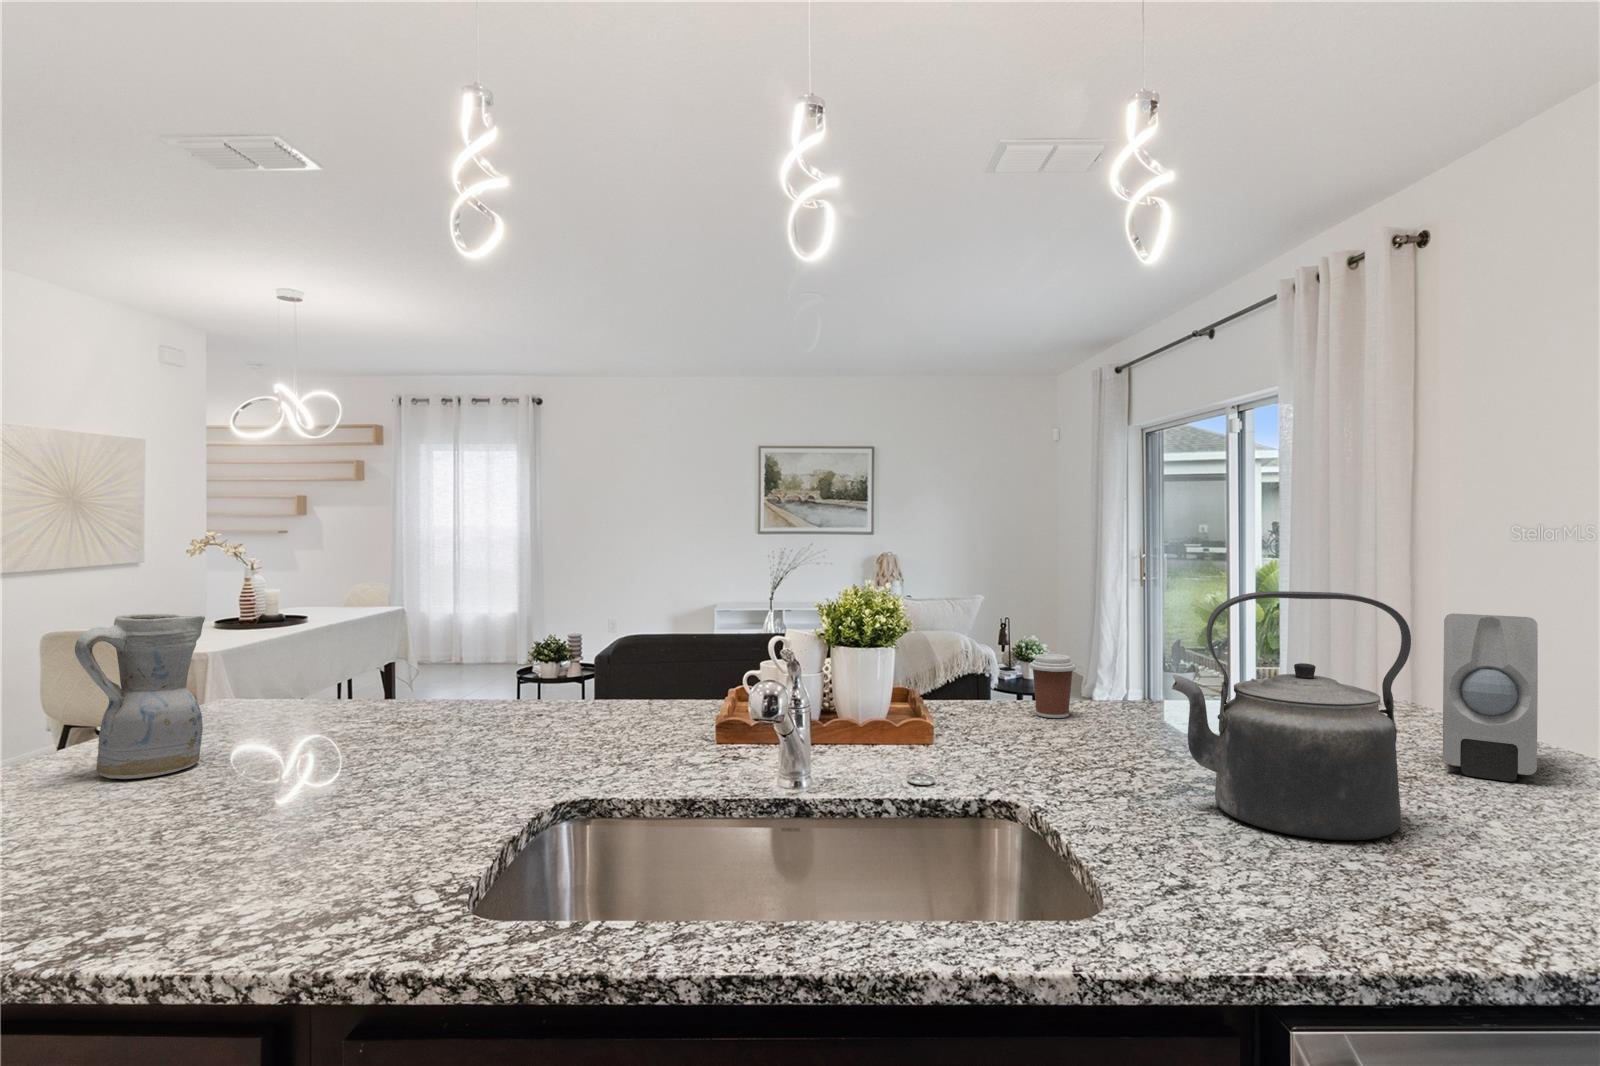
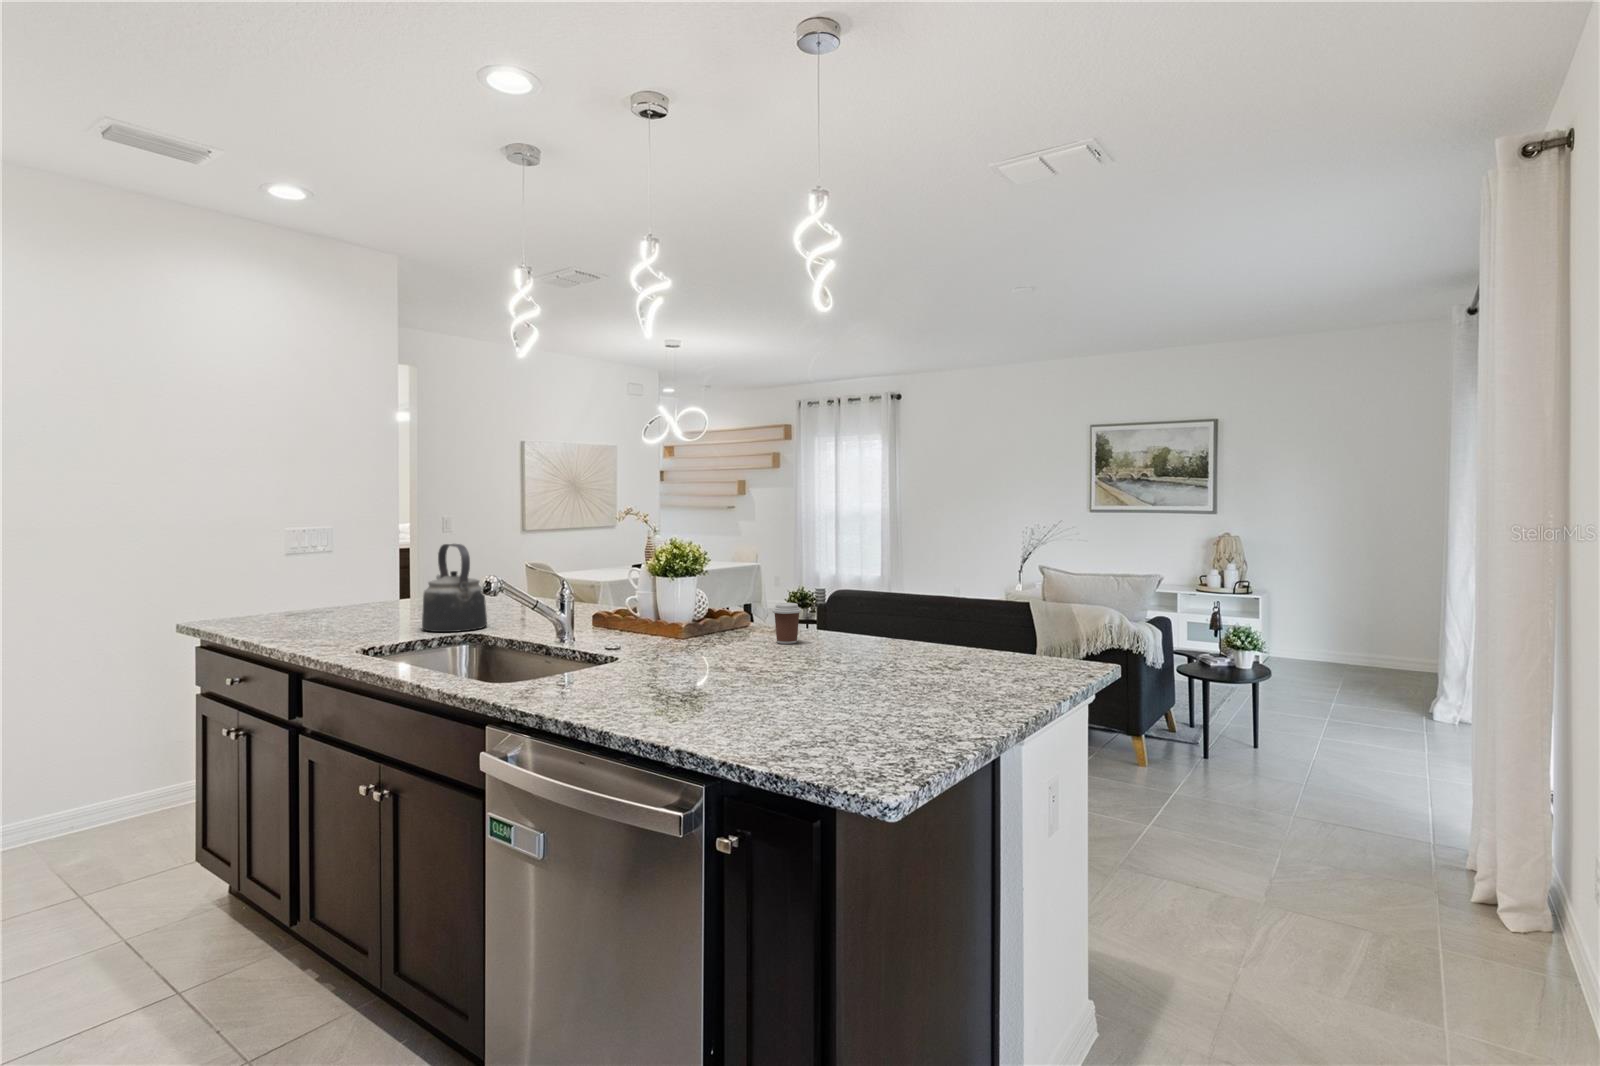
kettle: present [1172,591,1411,840] -> present [422,544,487,632]
soap dispenser: present [1443,613,1538,781] -> none [852,581,937,688]
ceramic pitcher: present [75,614,205,779] -> none [349,556,400,625]

